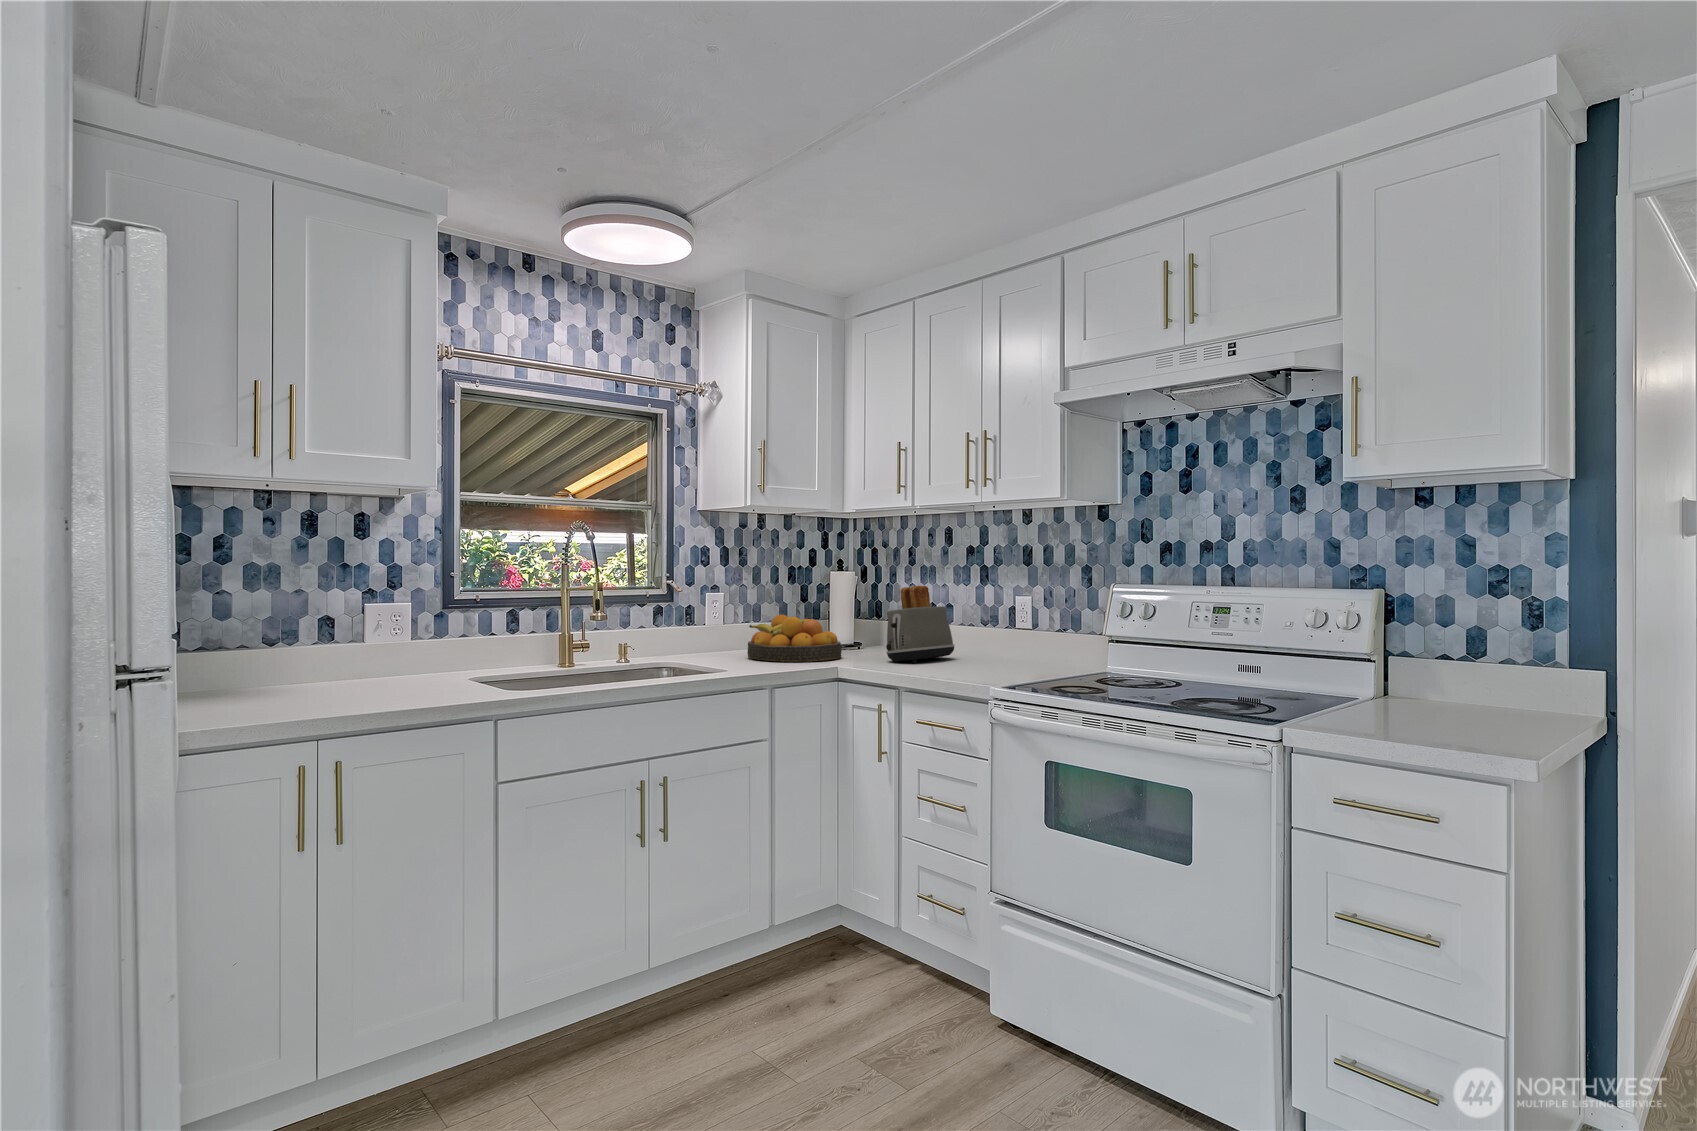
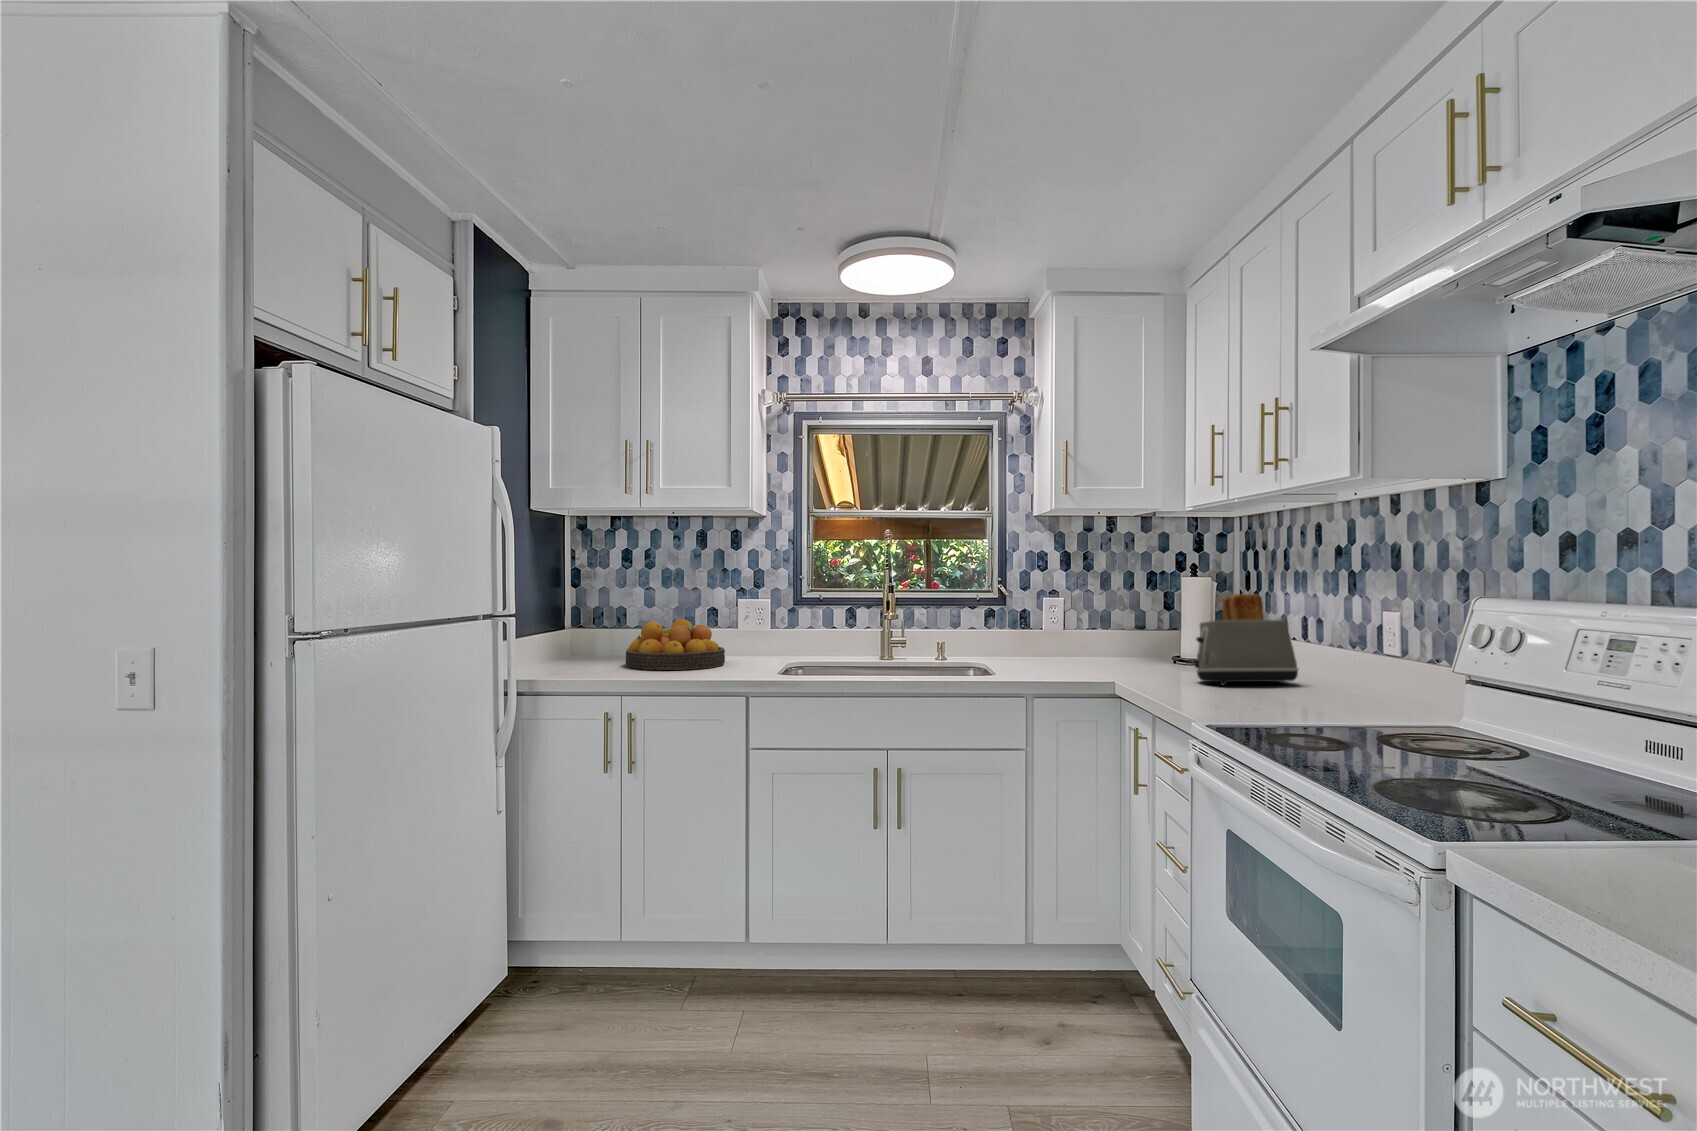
fruit bowl: present [747,615,842,662] -> present [625,619,725,670]

